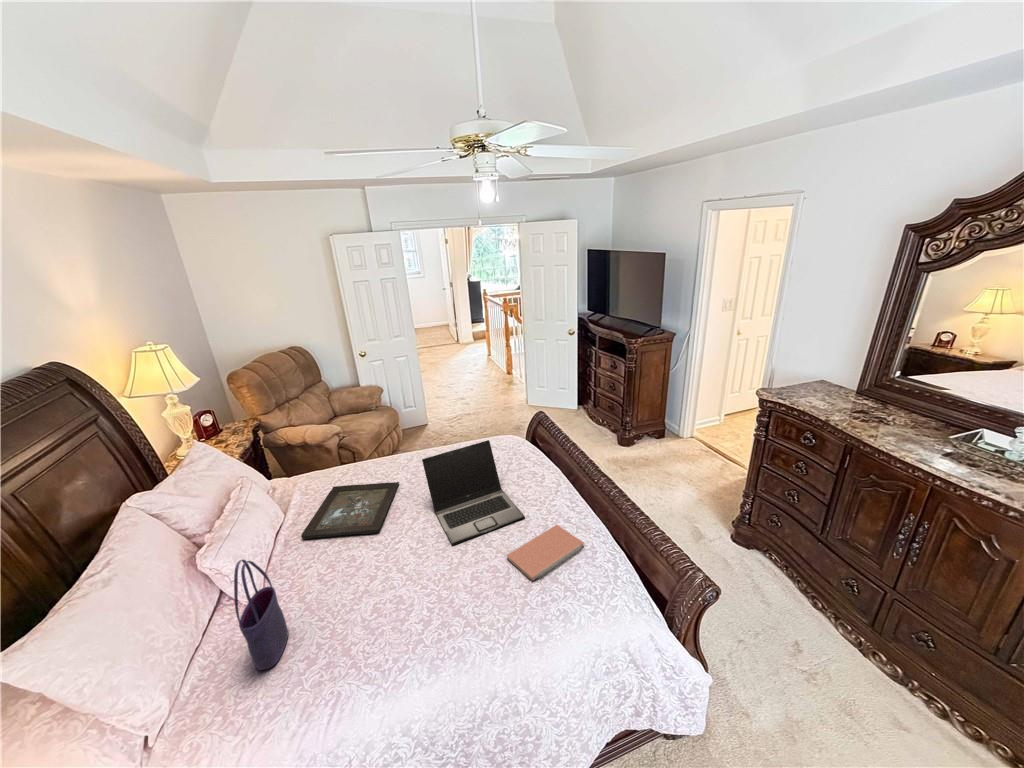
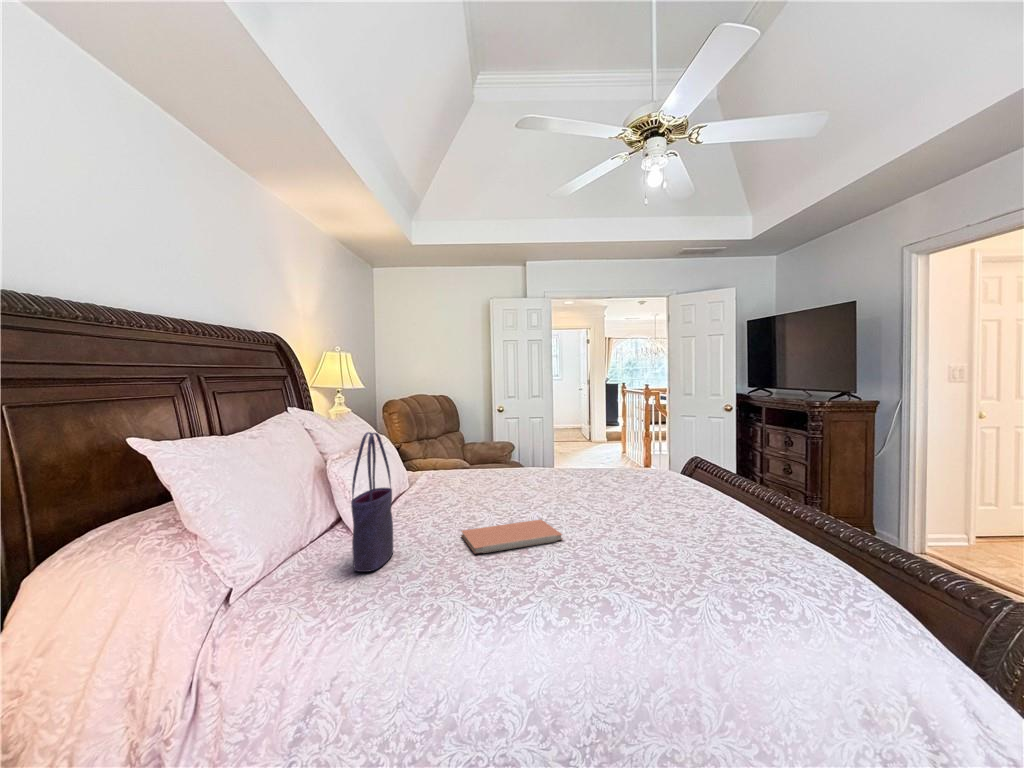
laptop: present [422,440,525,545] -> none [561,433,688,523]
tray: present [301,482,399,539] -> none [421,475,528,506]
notebook: present [507,525,584,581] -> present [461,520,562,553]

